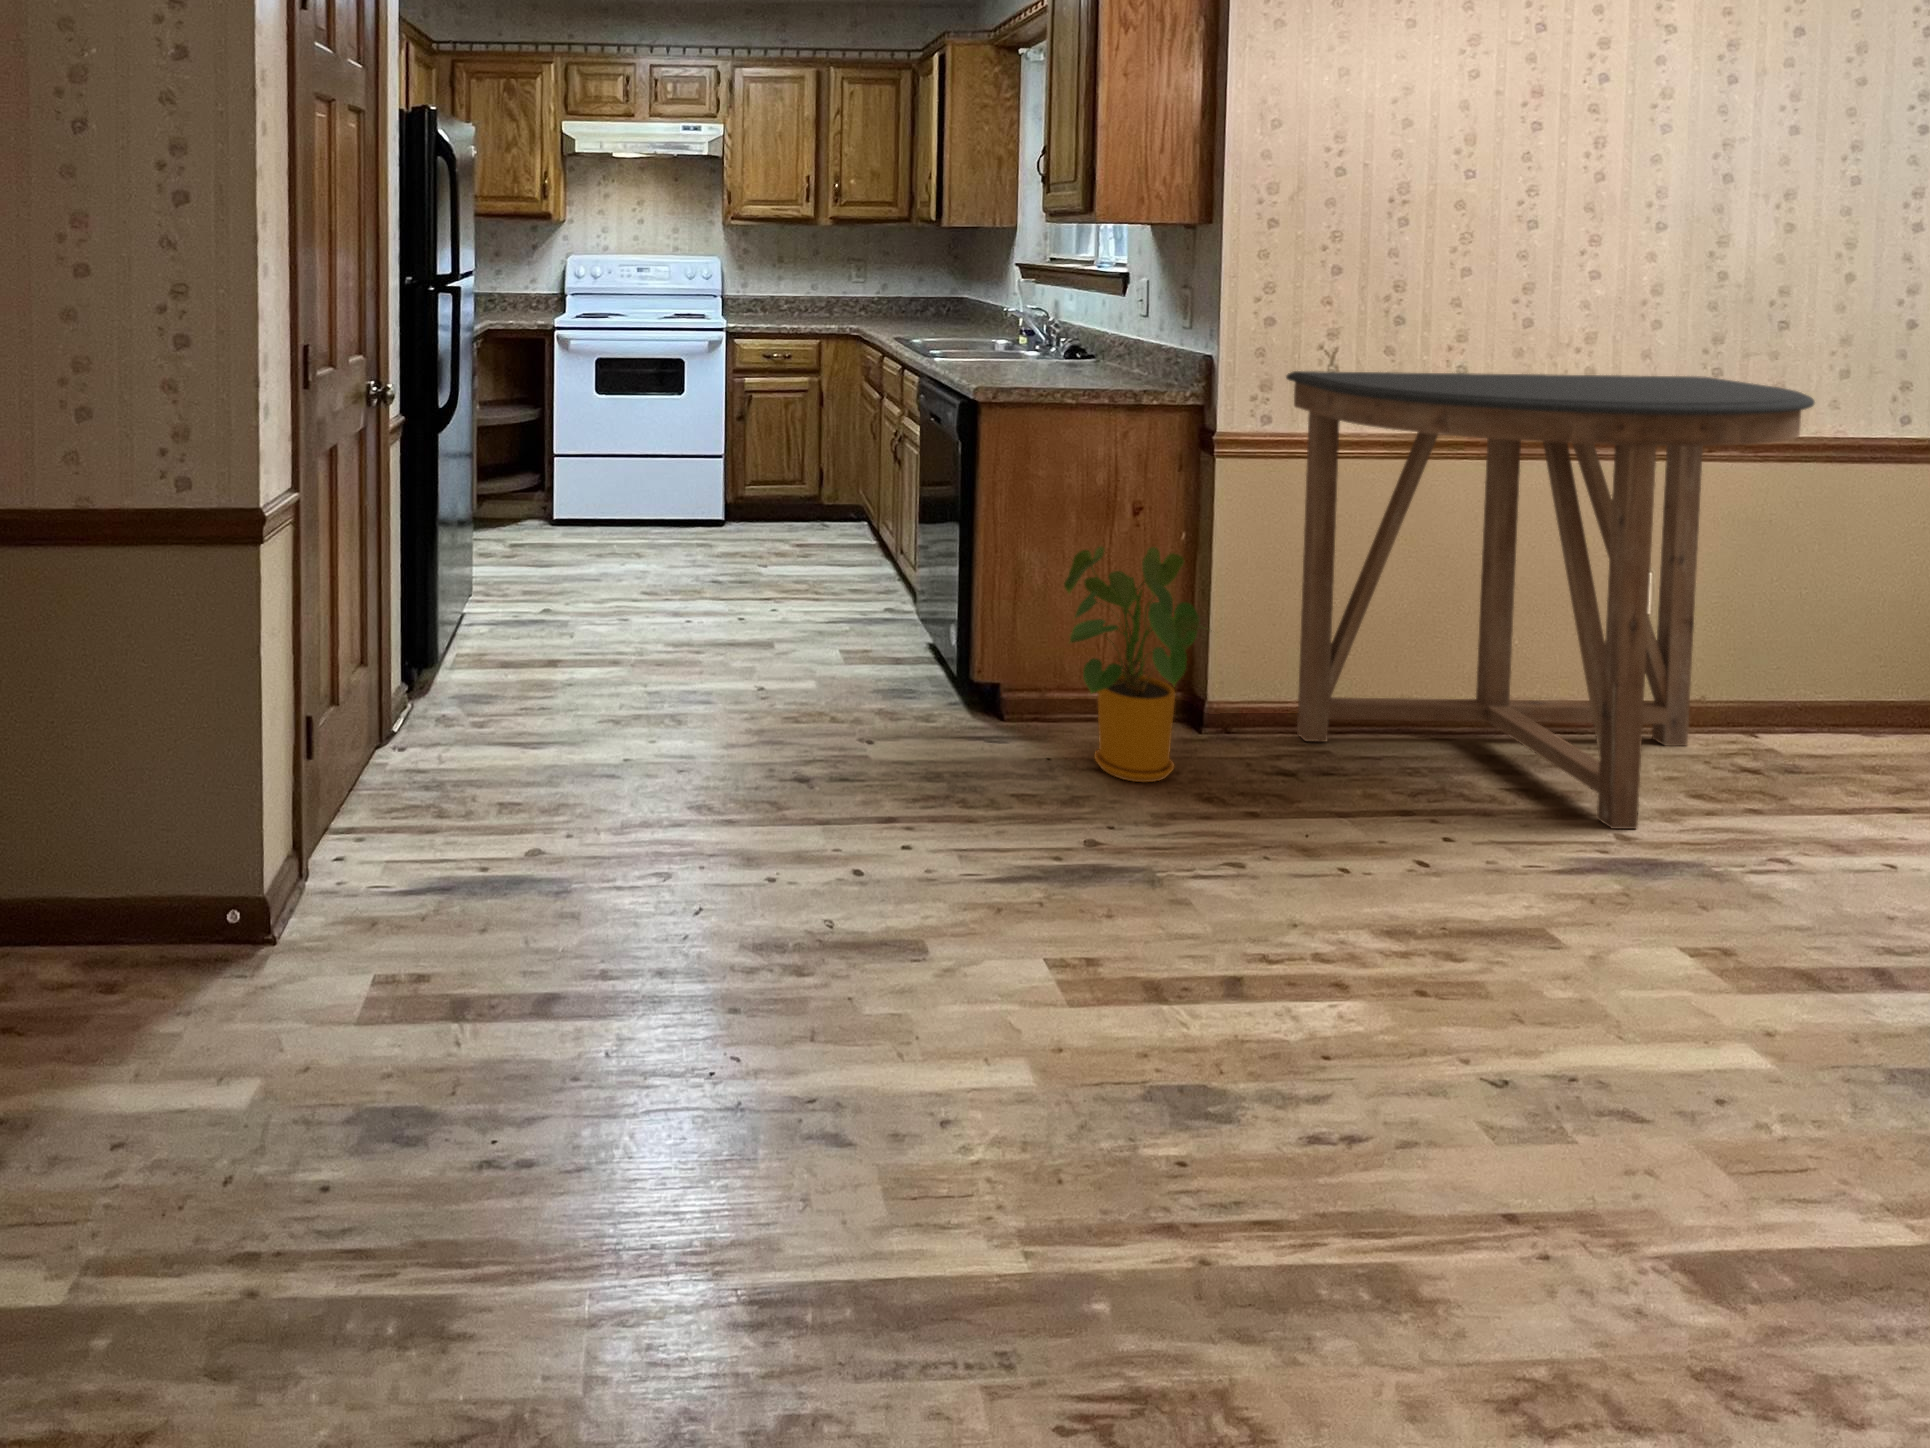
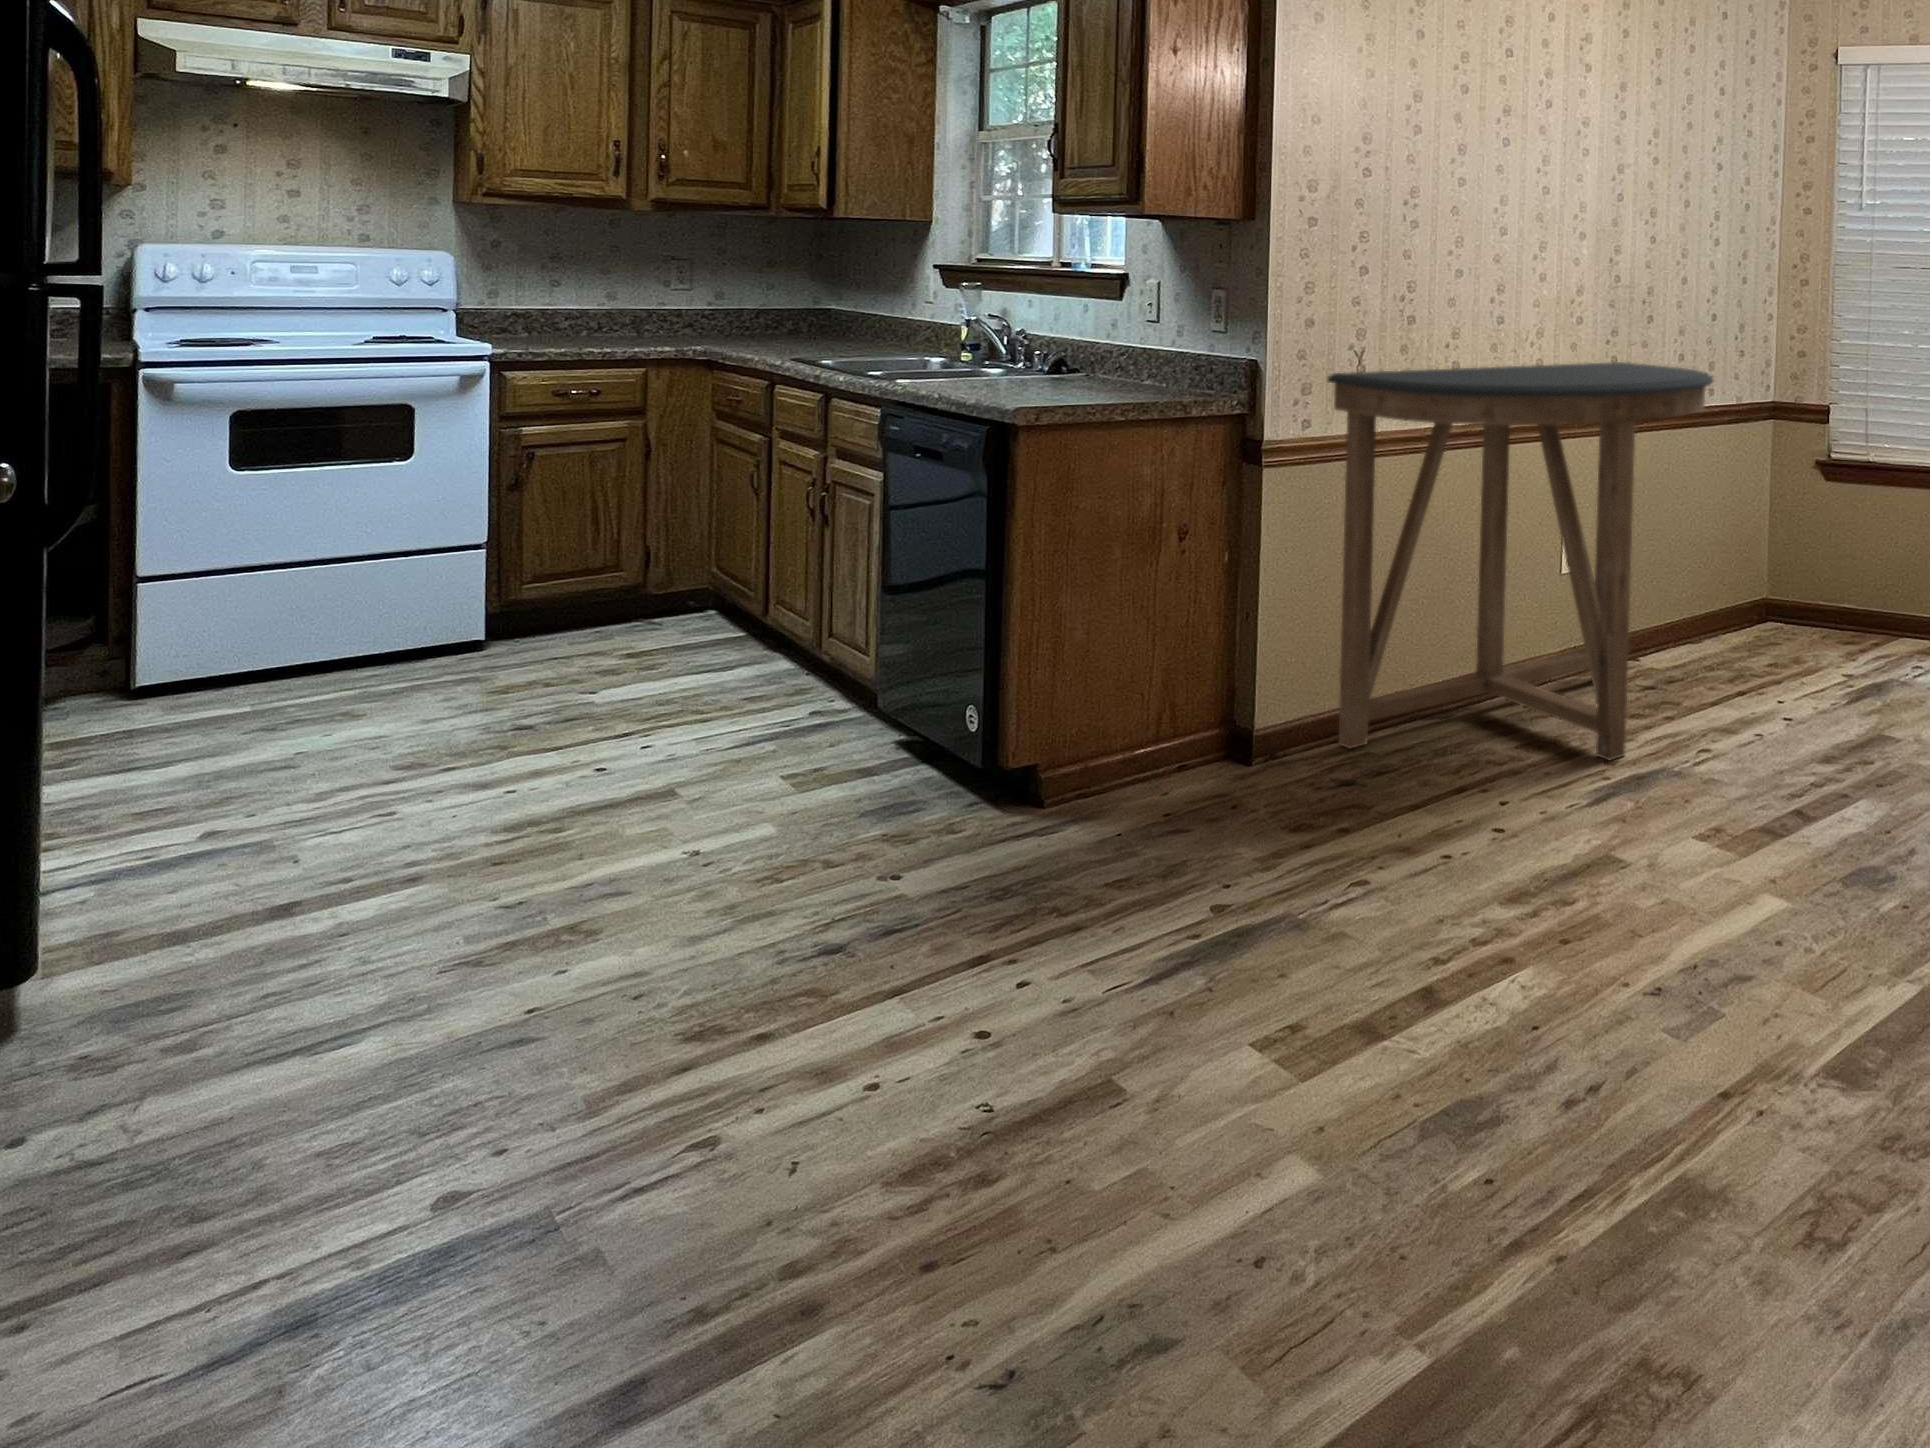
house plant: present [1064,546,1206,782] -> none [1118,572,1300,833]

